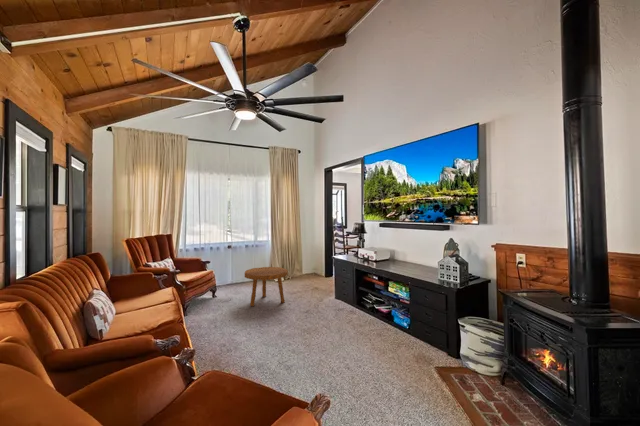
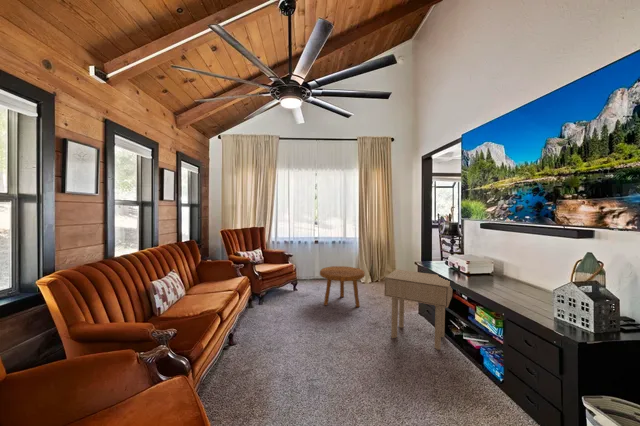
side table: none [317,263,367,322] -> present [384,269,452,350]

